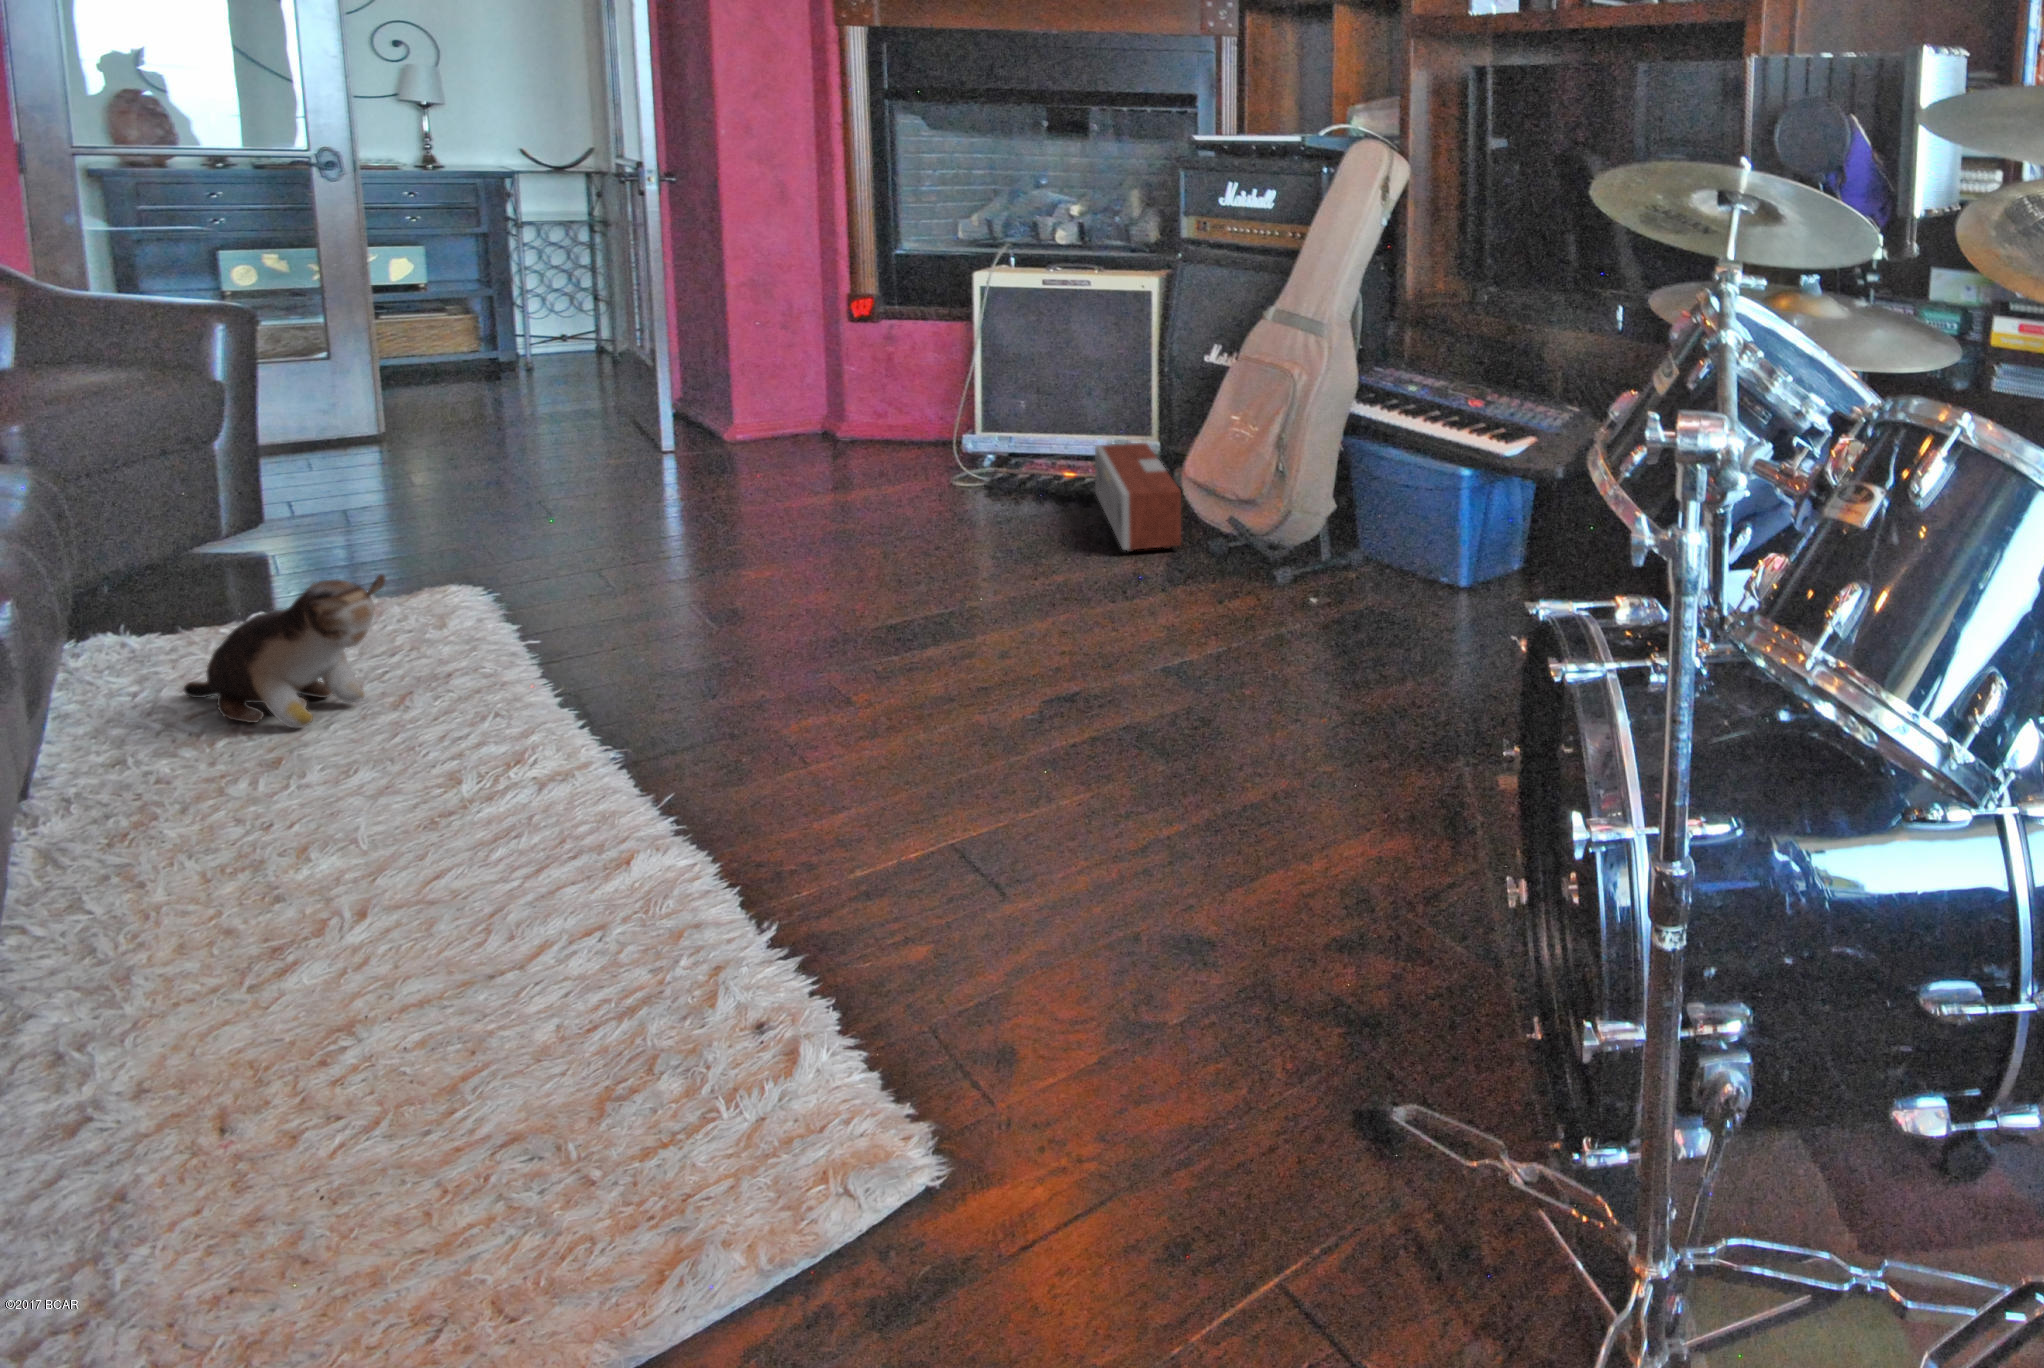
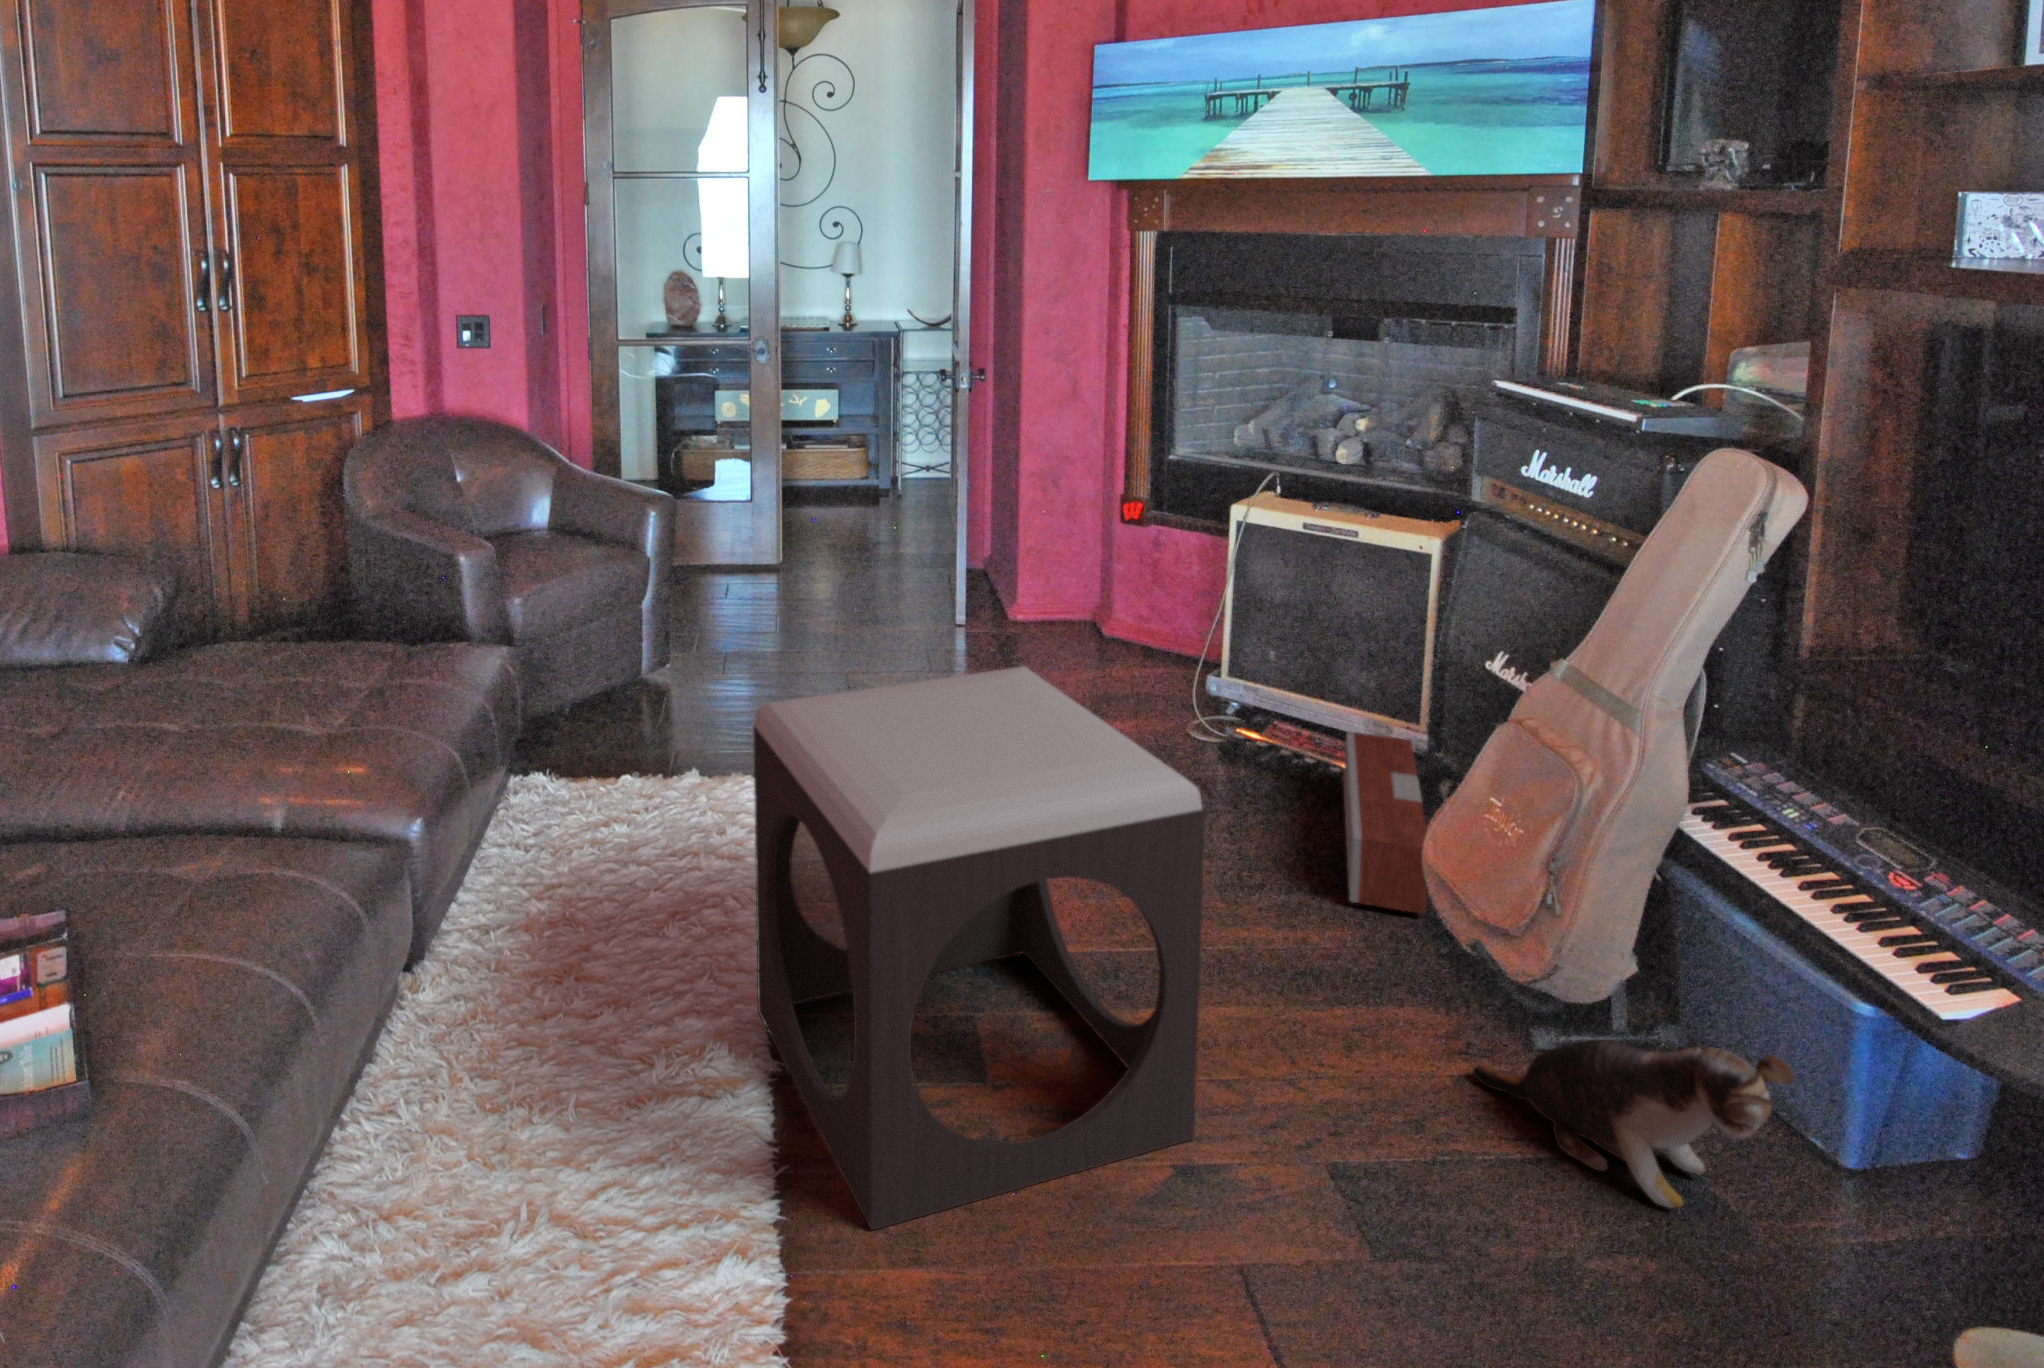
footstool: none [548,352,1048,810] -> present [753,666,1205,1230]
plush toy: present [184,574,385,729] -> present [1473,1040,1794,1208]

